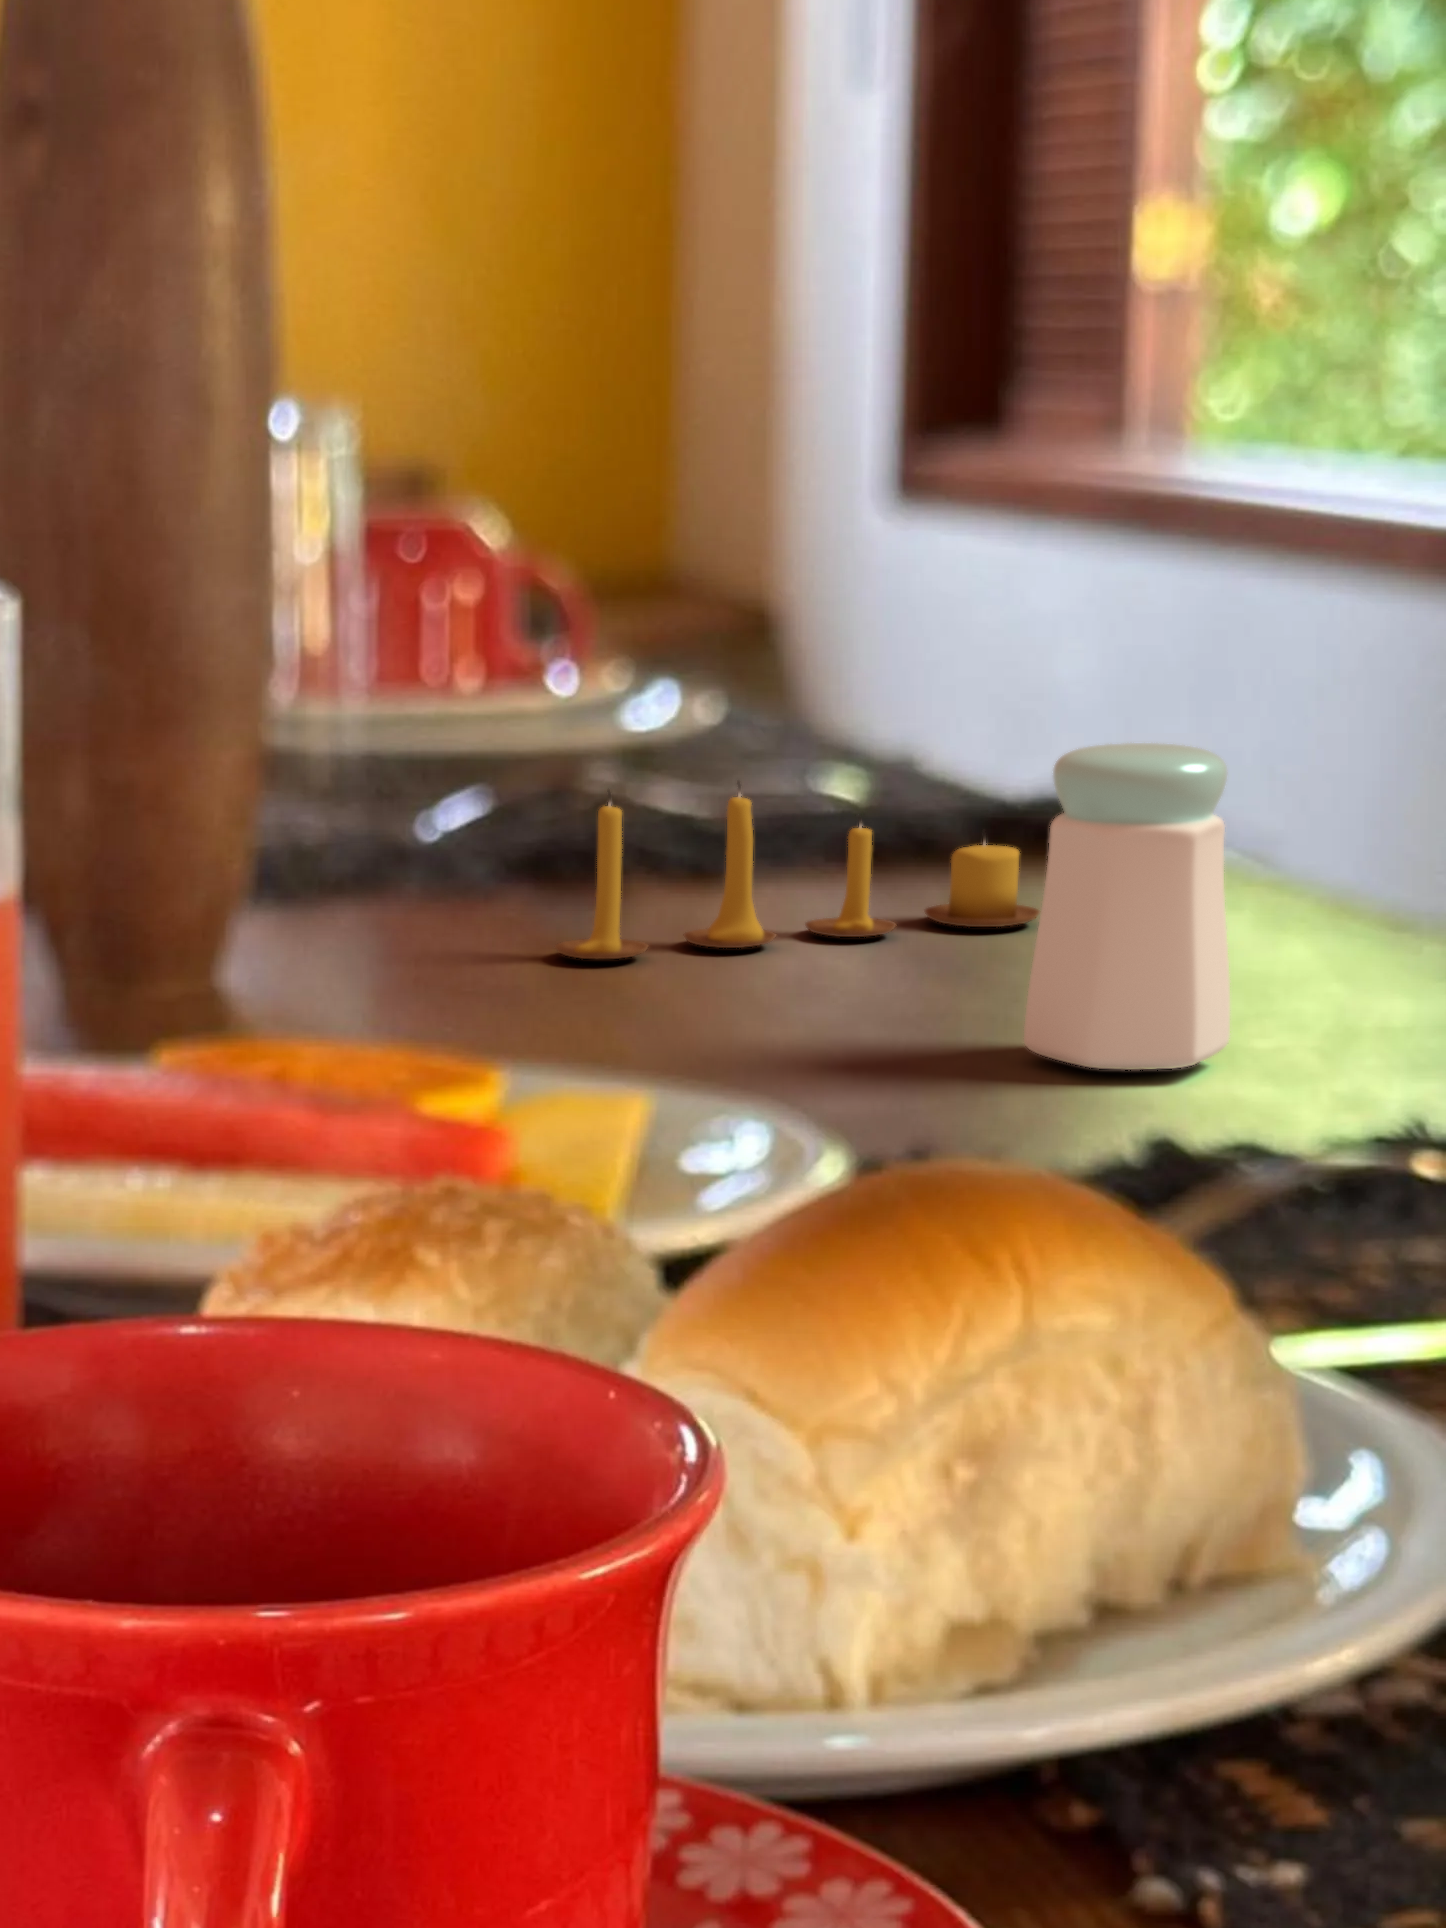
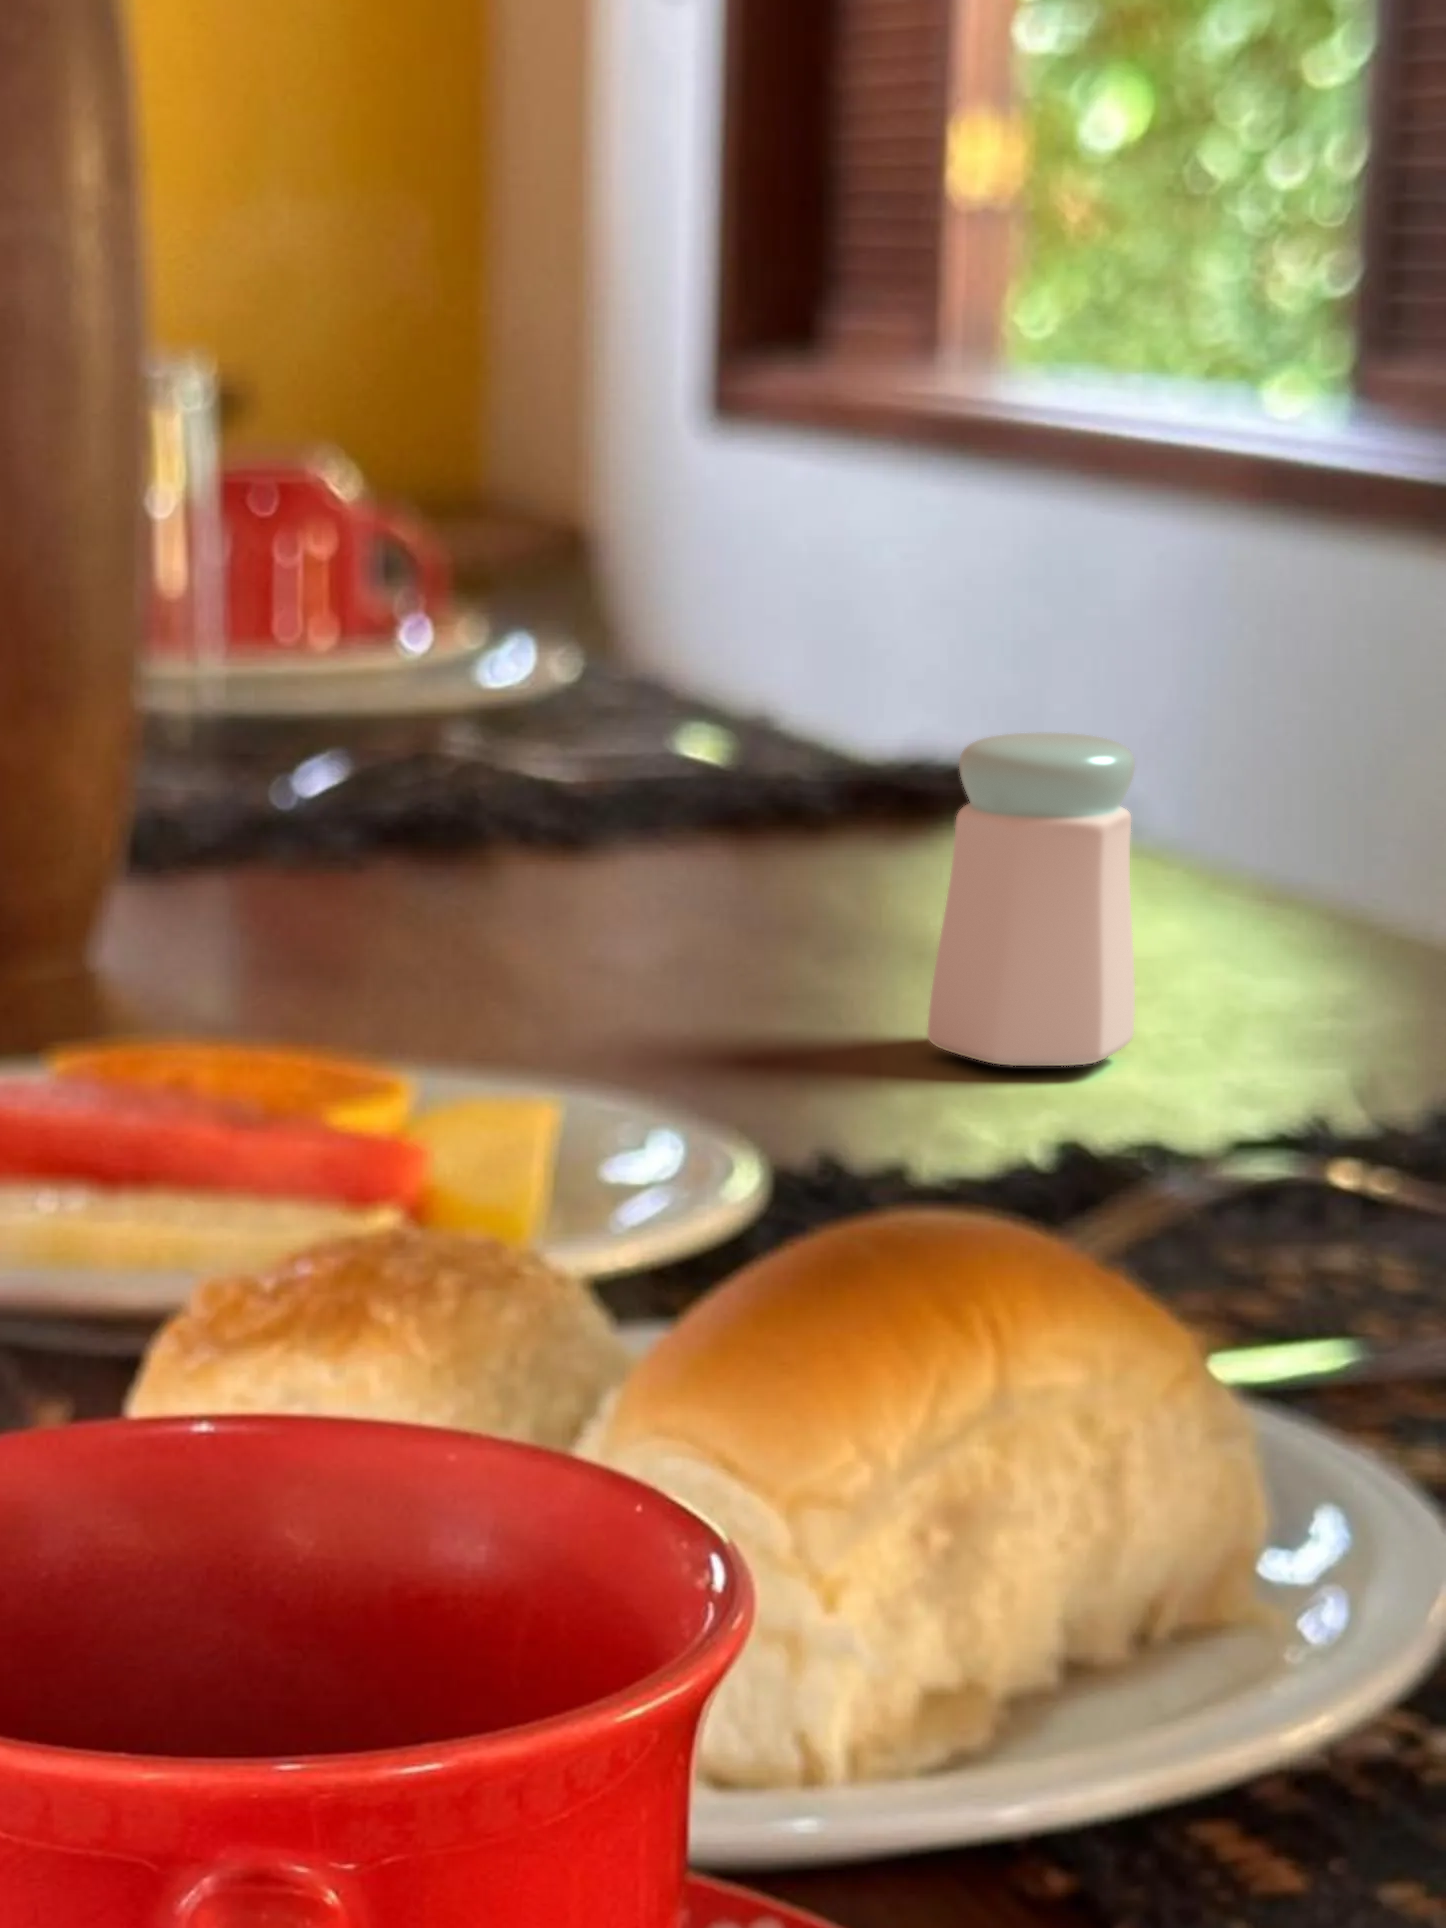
candle: present [555,782,1040,959] -> none [442,759,931,943]

